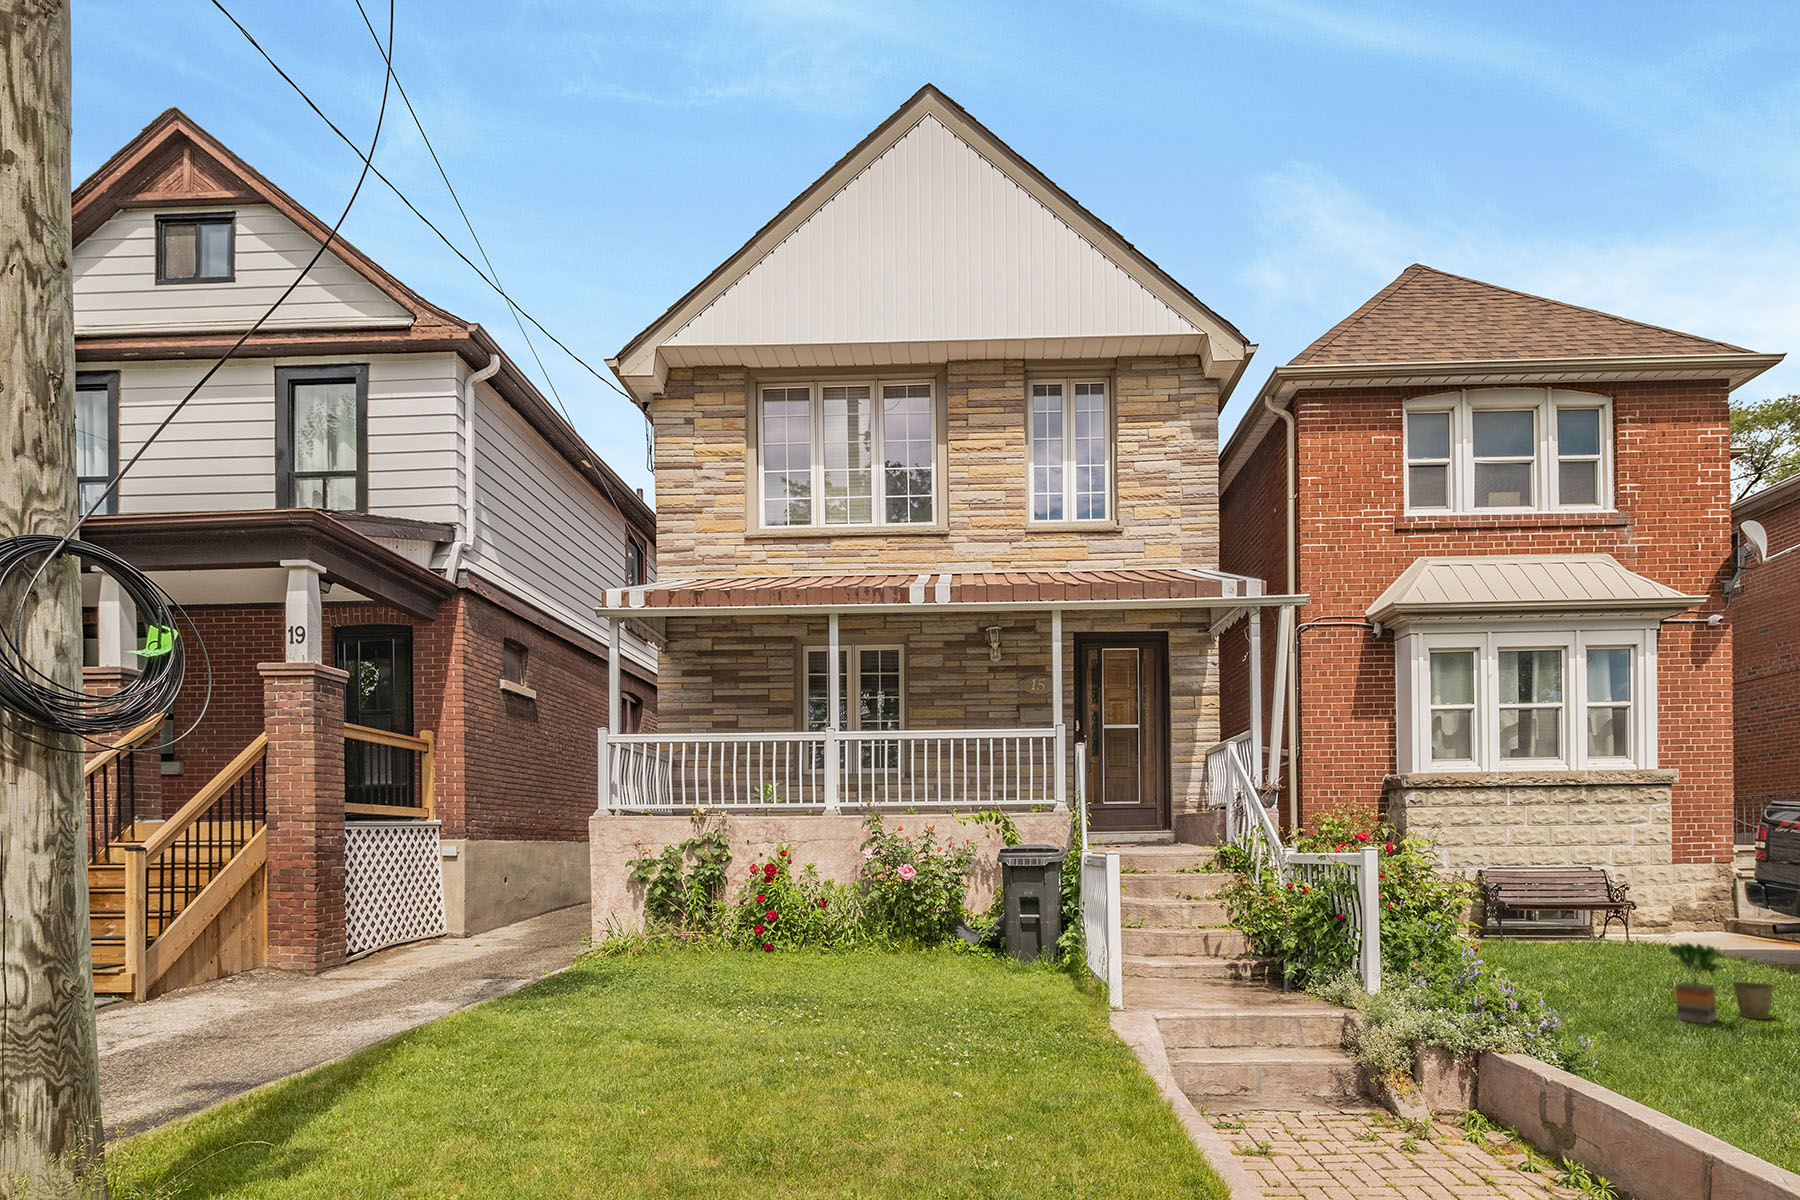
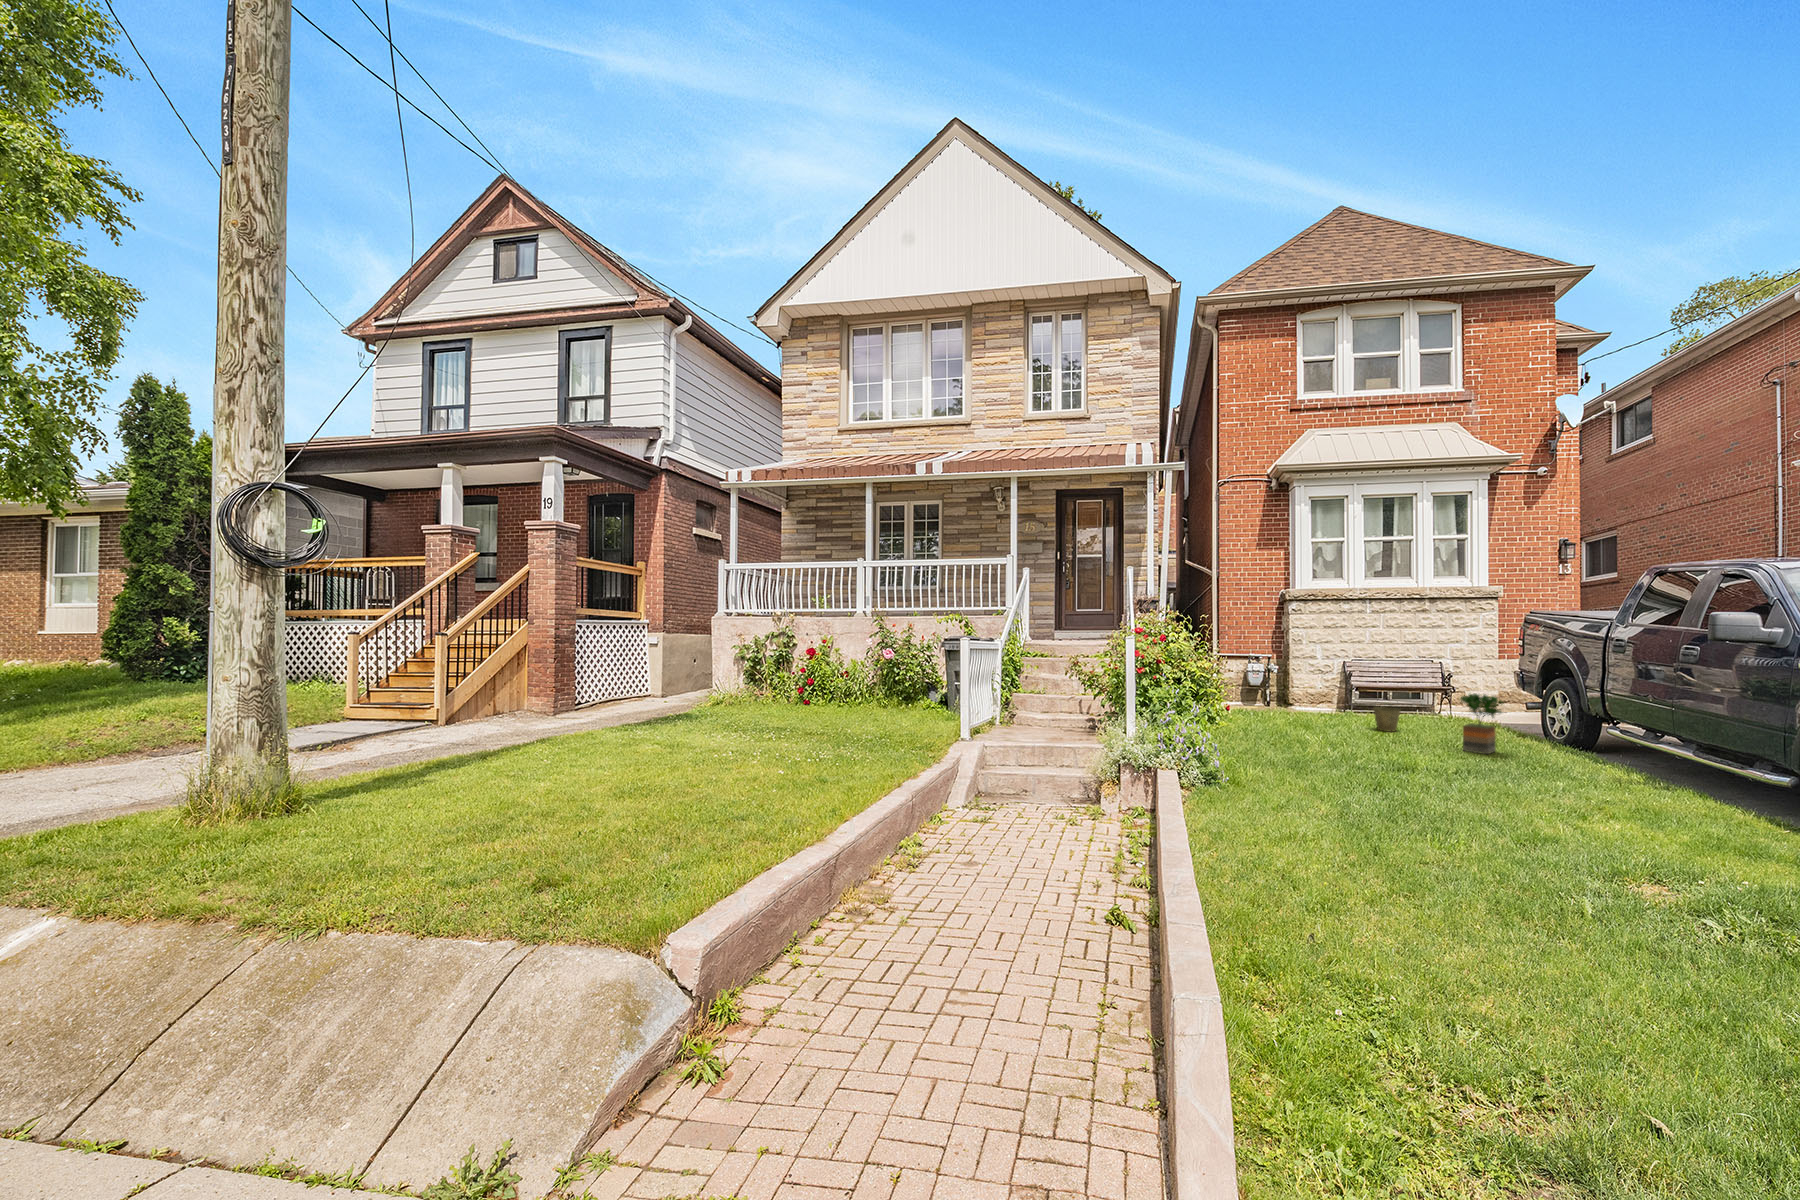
bucket: present [1733,982,1774,1019] -> present [1373,707,1401,732]

